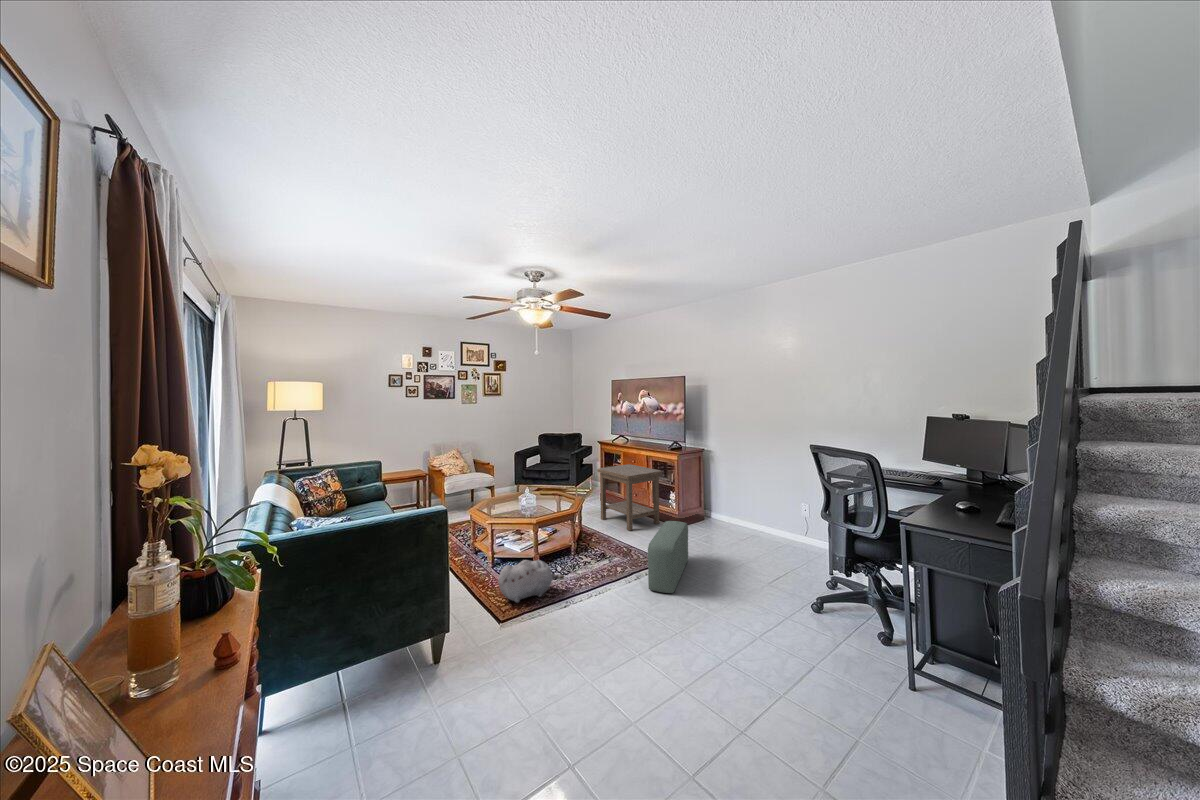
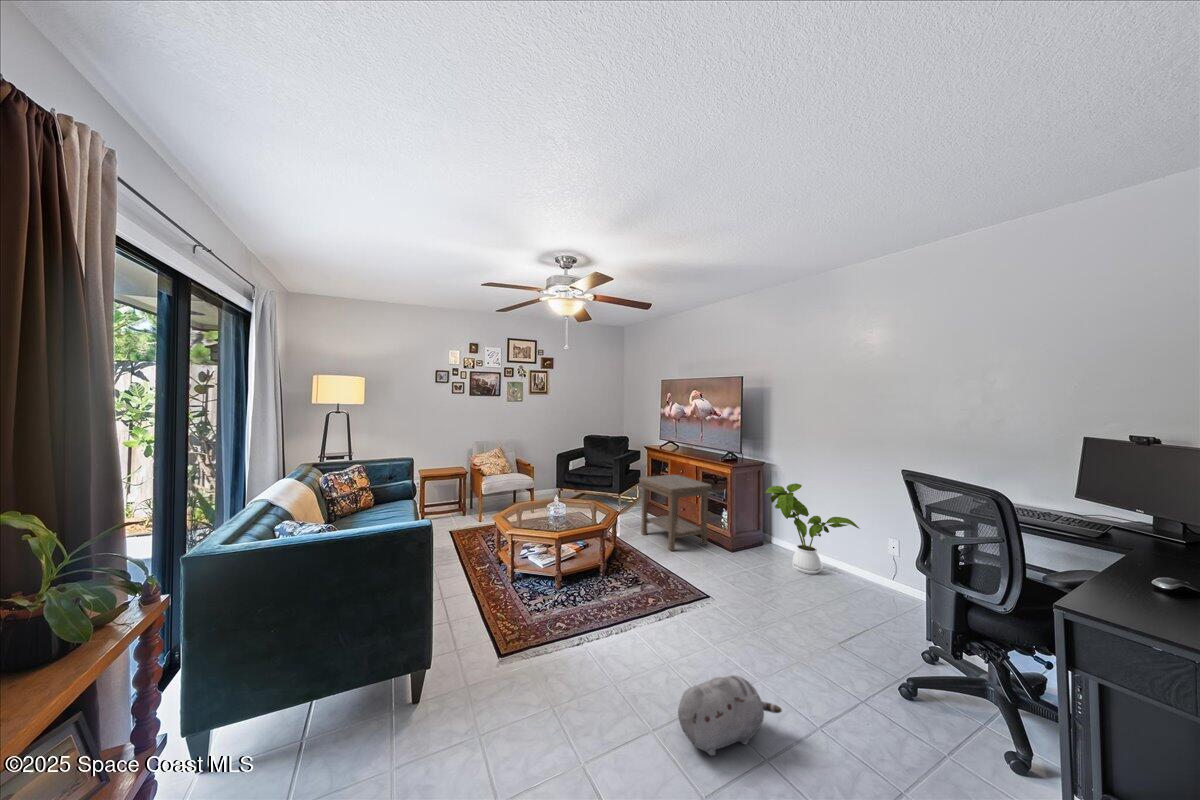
house plant: none [707,464,782,539] -> present [765,483,859,574]
pouf: present [648,521,688,593] -> none [682,547,737,641]
plush toy: present [498,560,564,603] -> present [678,675,782,756]

